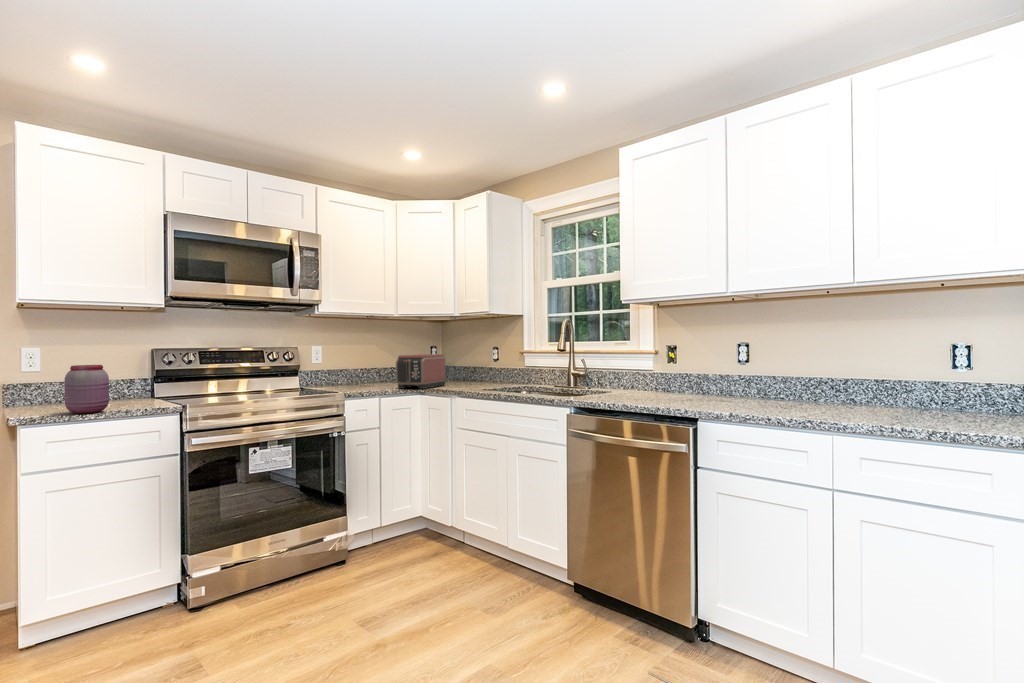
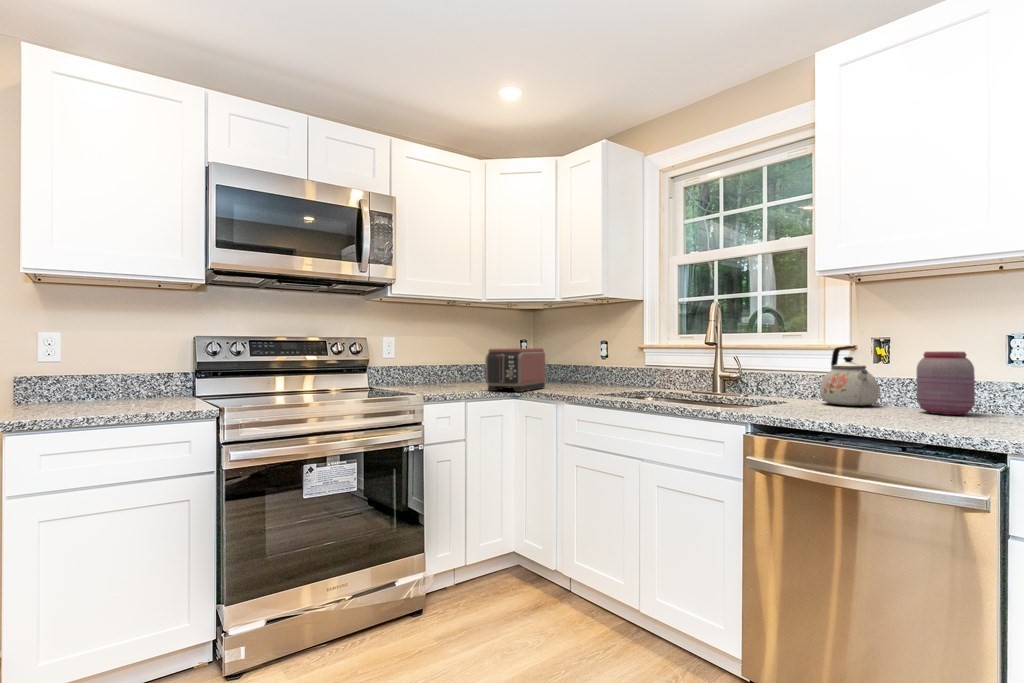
kettle: none [632,351,668,393] -> present [820,346,879,406]
jar: present [65,365,109,414] -> present [917,352,975,415]

